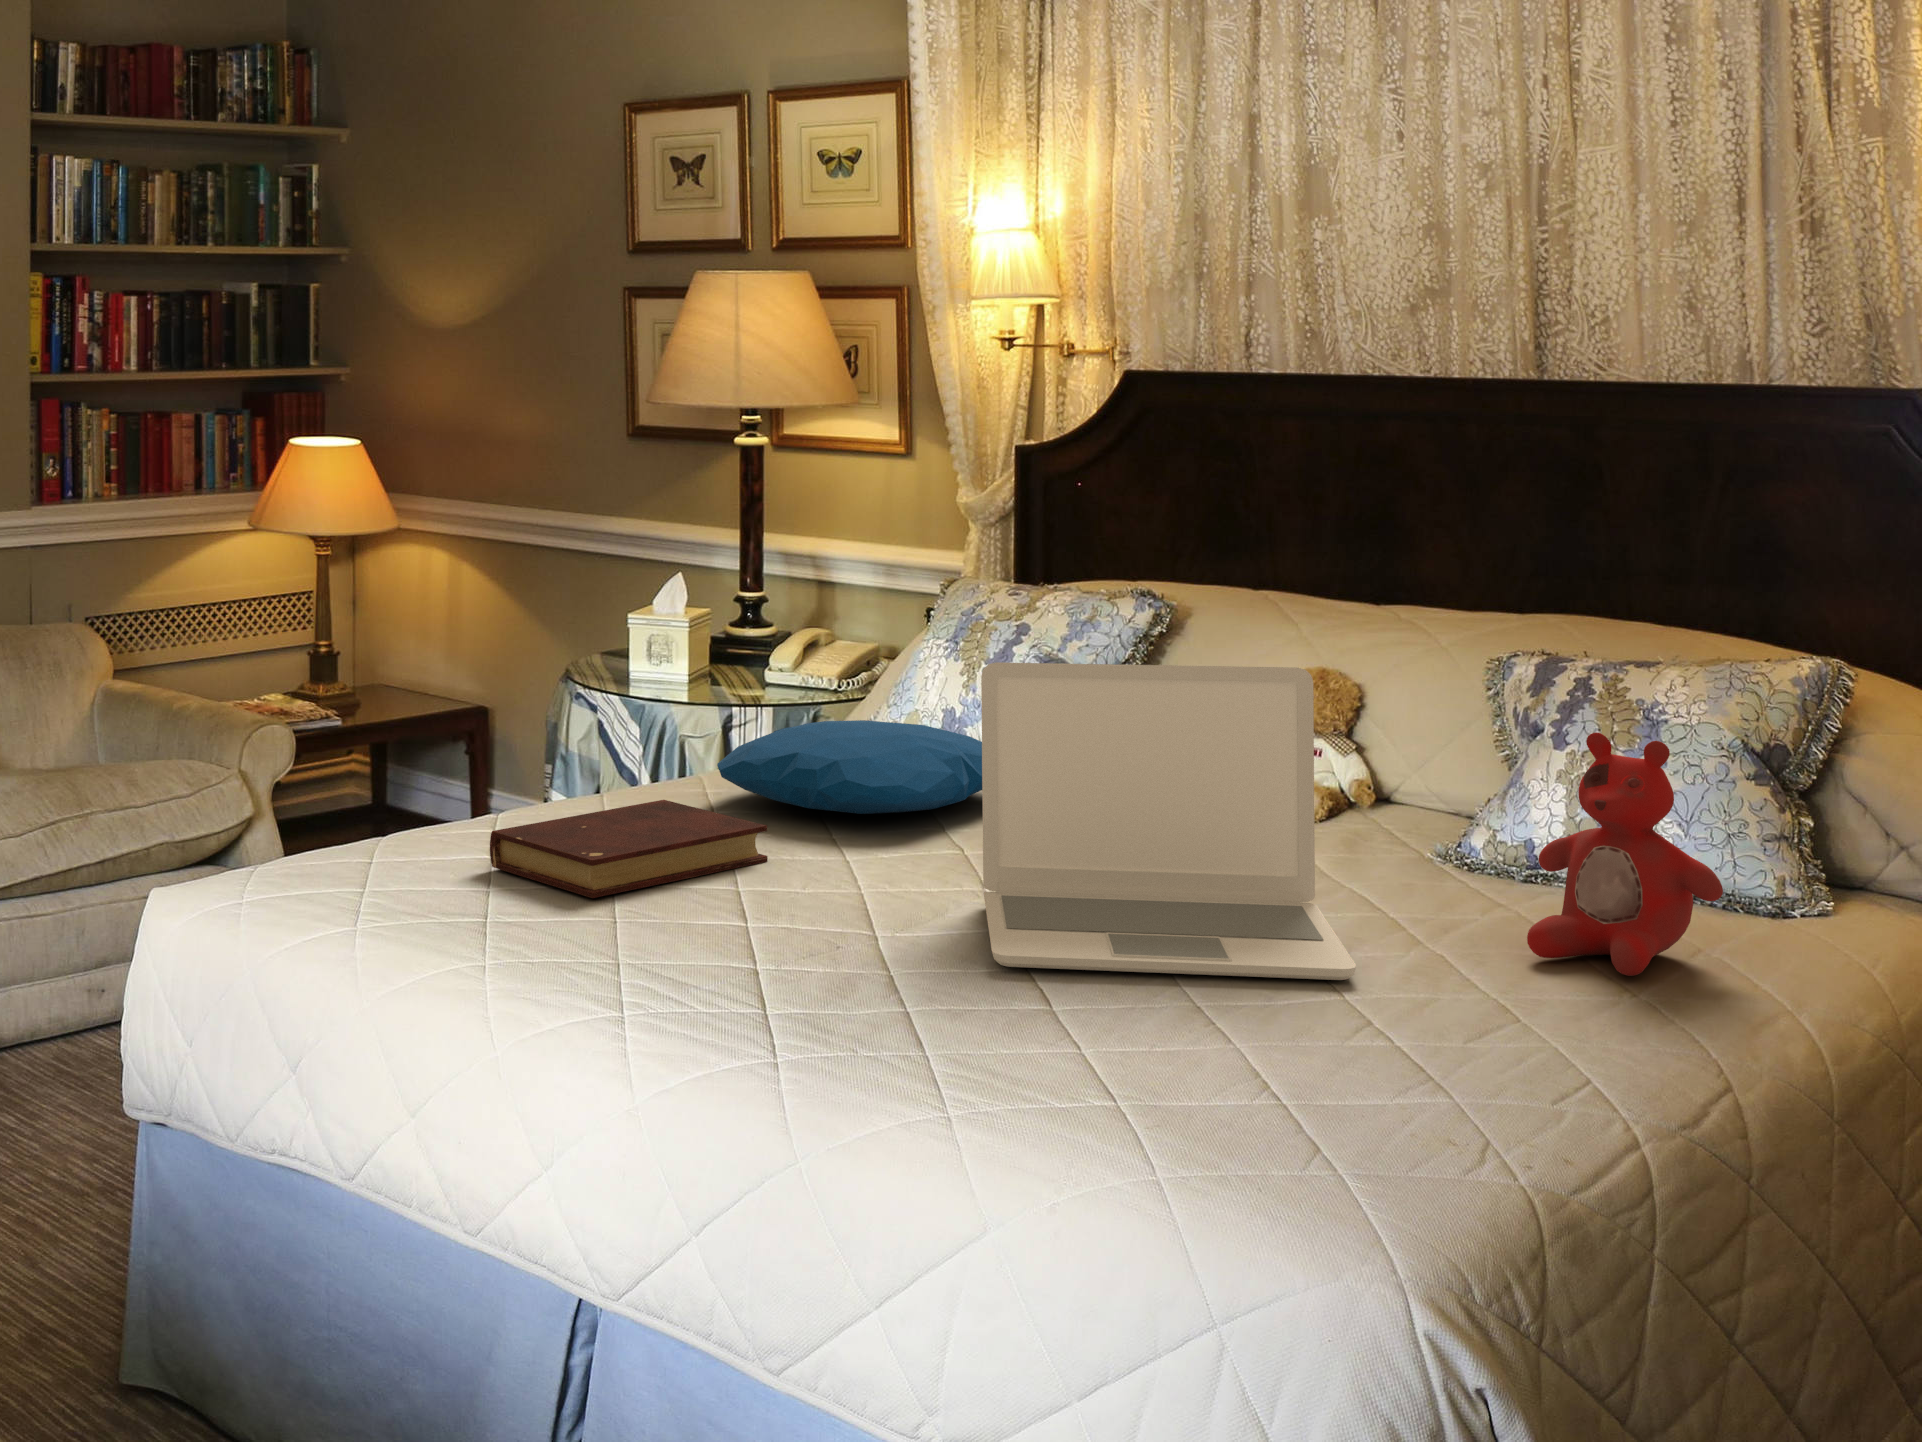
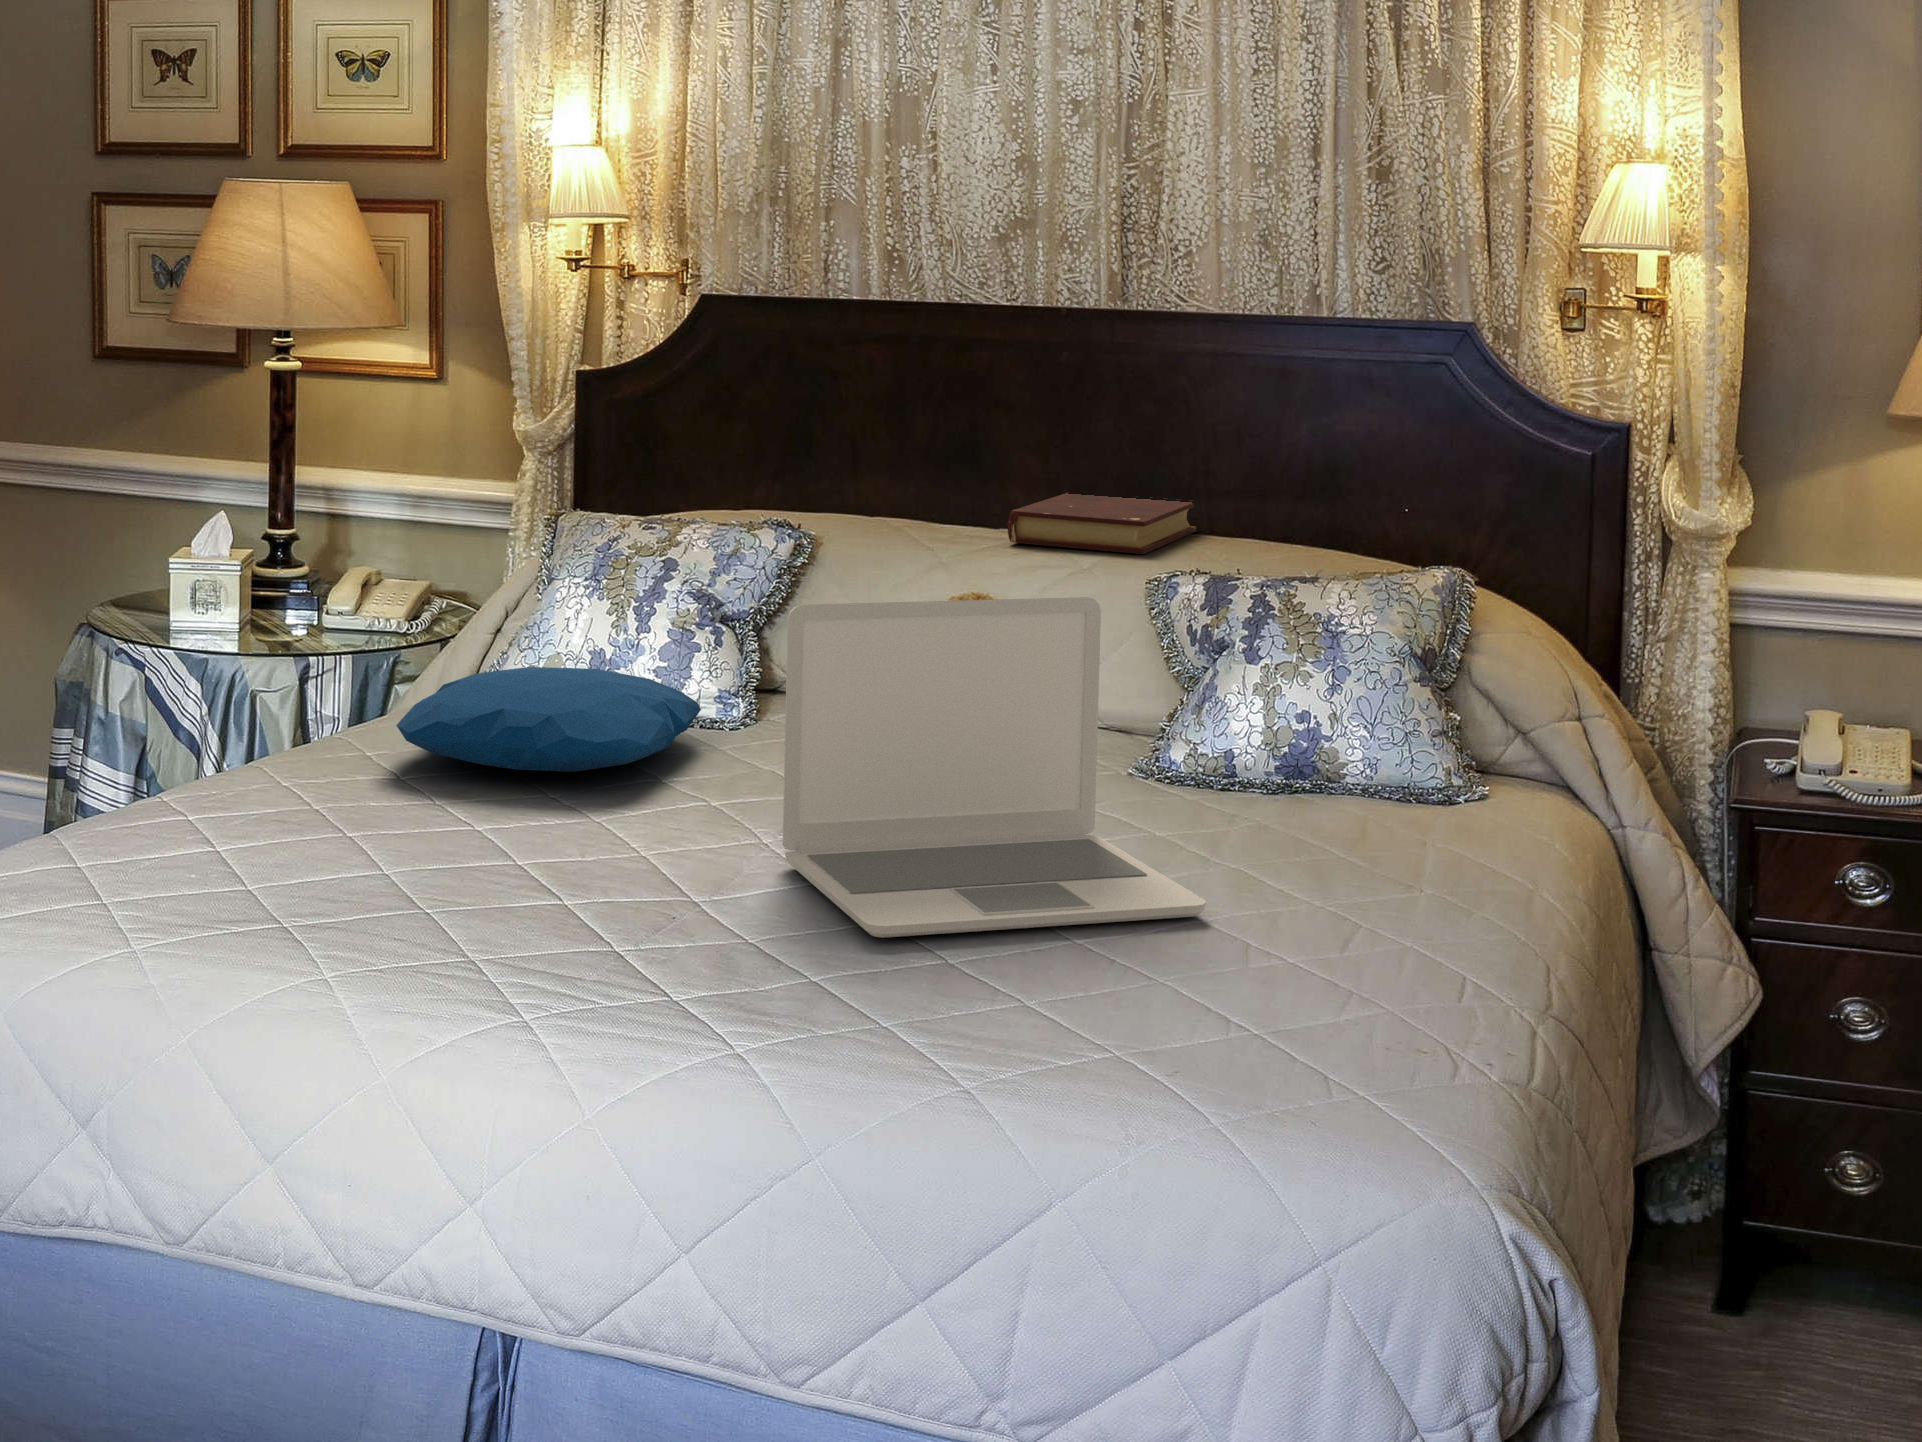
stuffed bear: present [1527,732,1723,976] -> none [1301,649,1481,884]
book: present [490,800,768,898] -> present [1008,493,1196,554]

